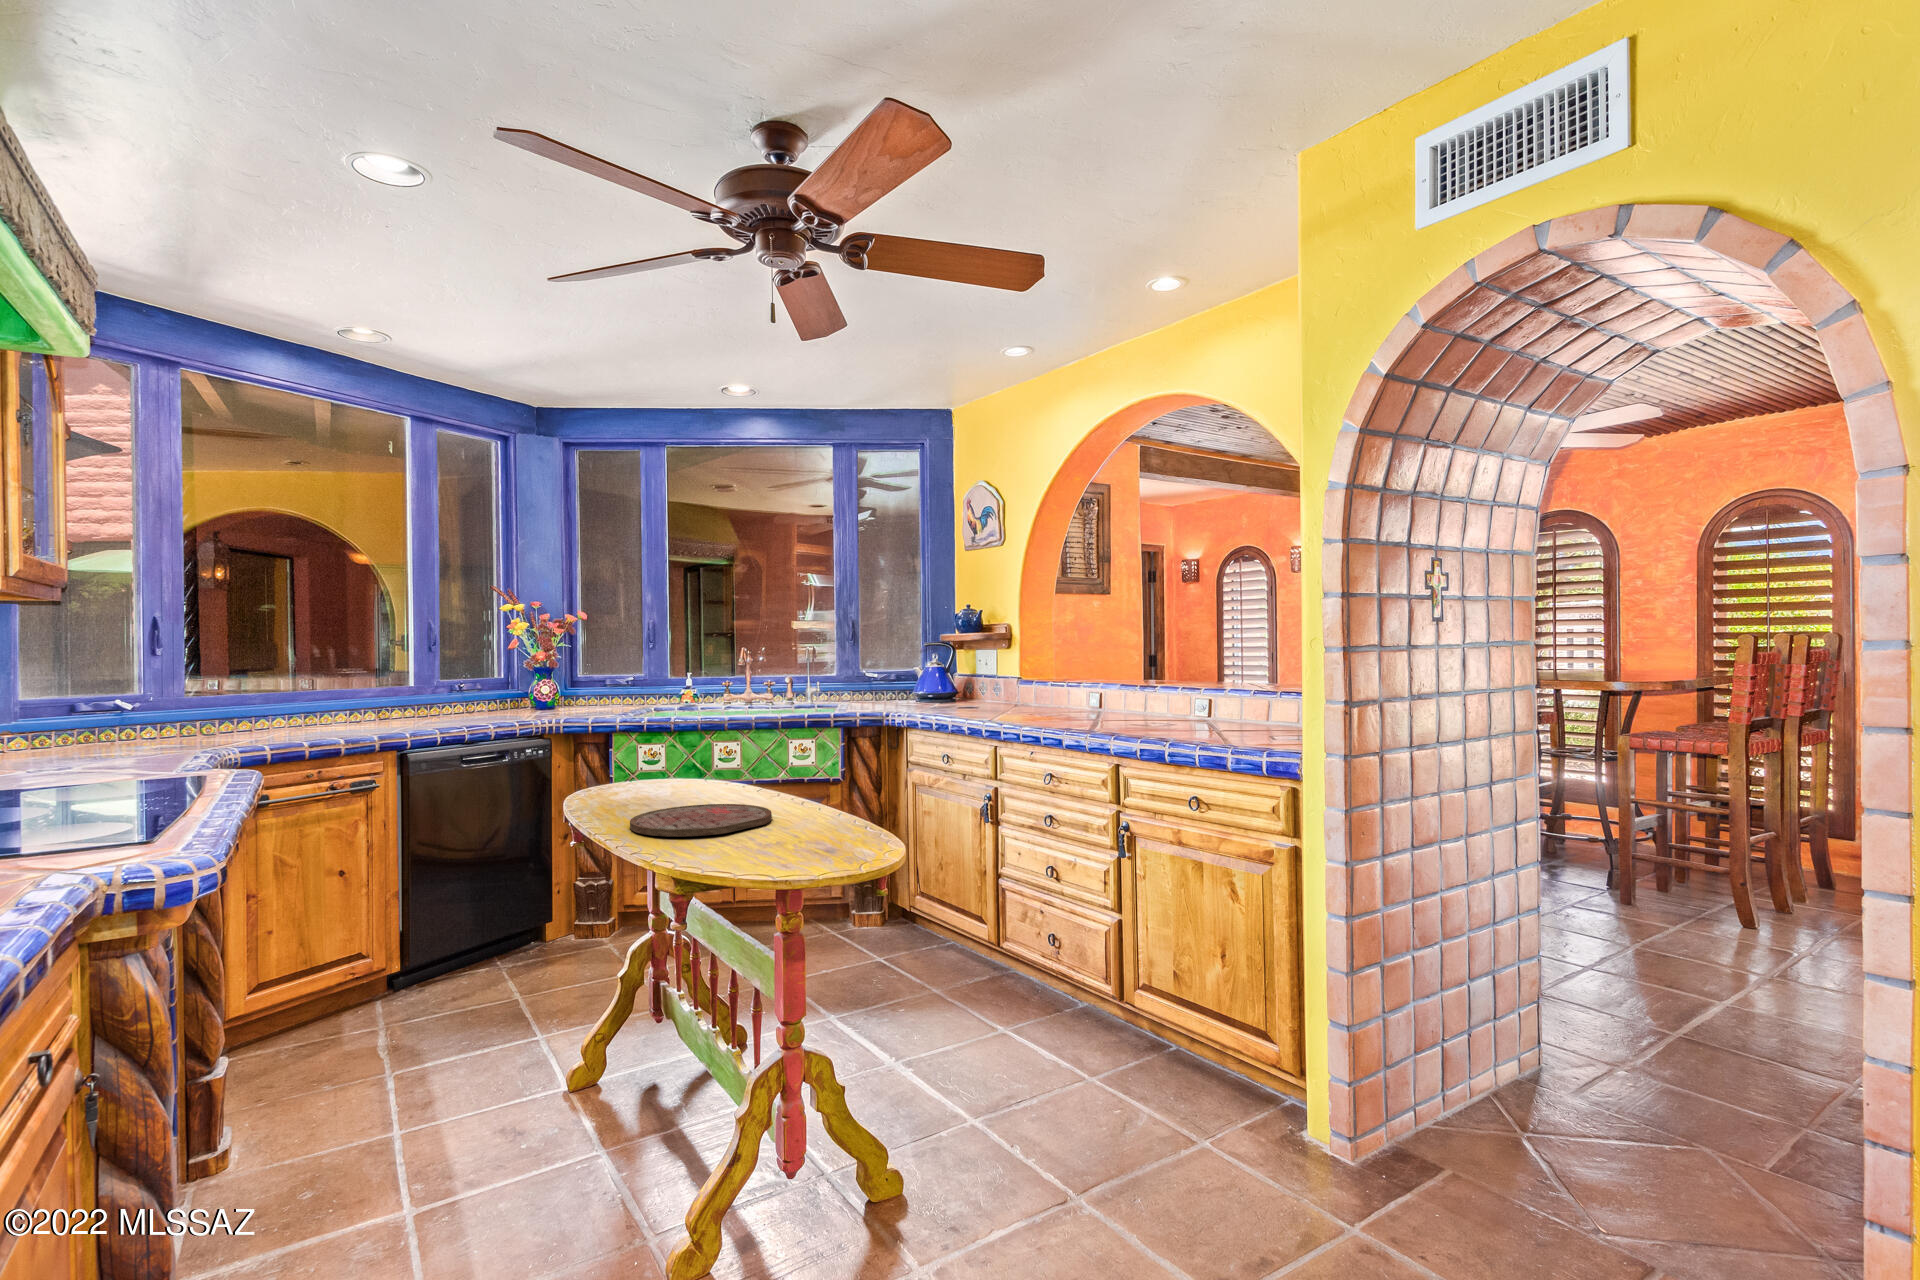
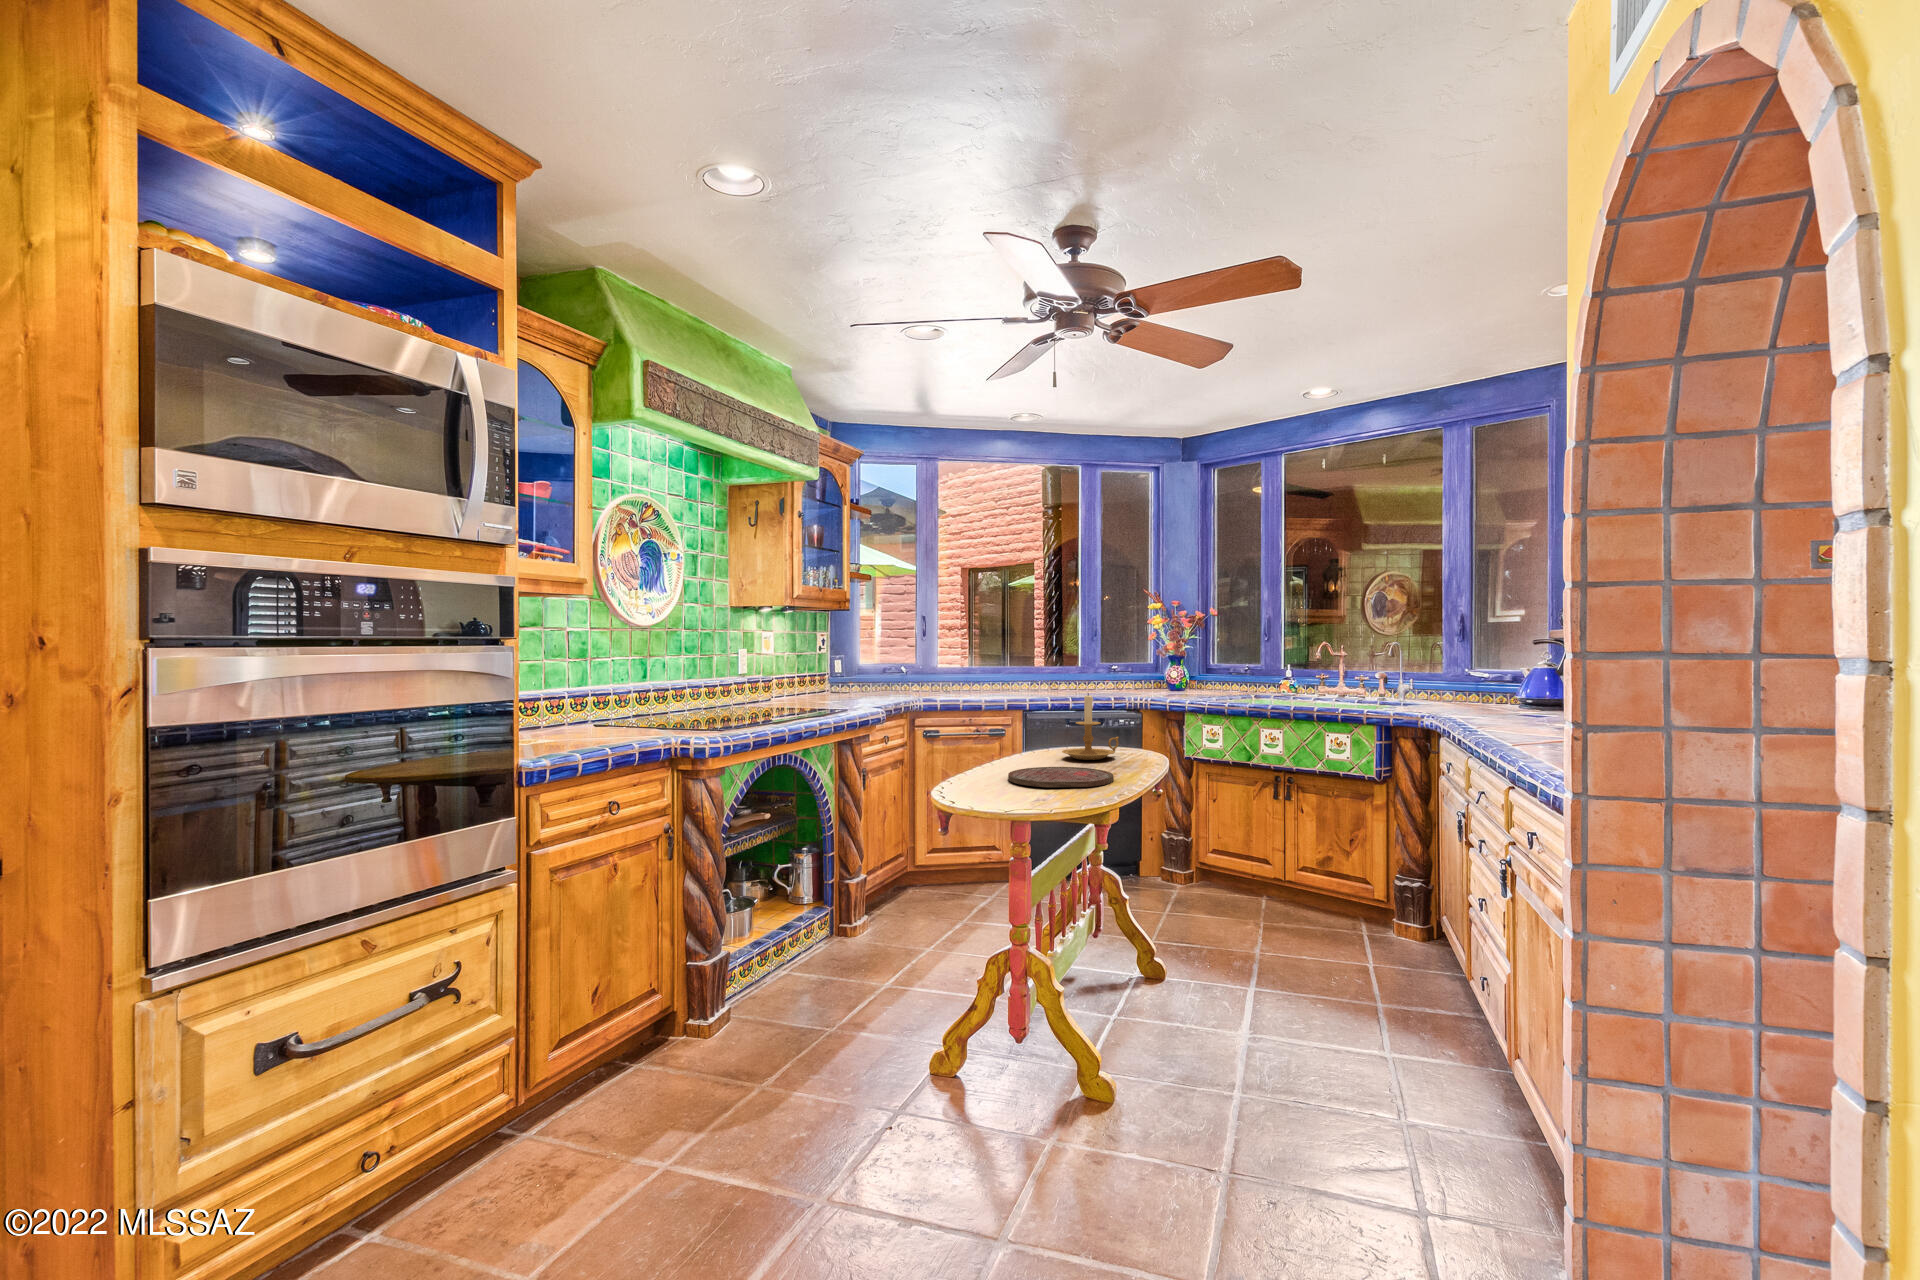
candle holder: none [617,711,688,798] -> present [1062,693,1119,760]

